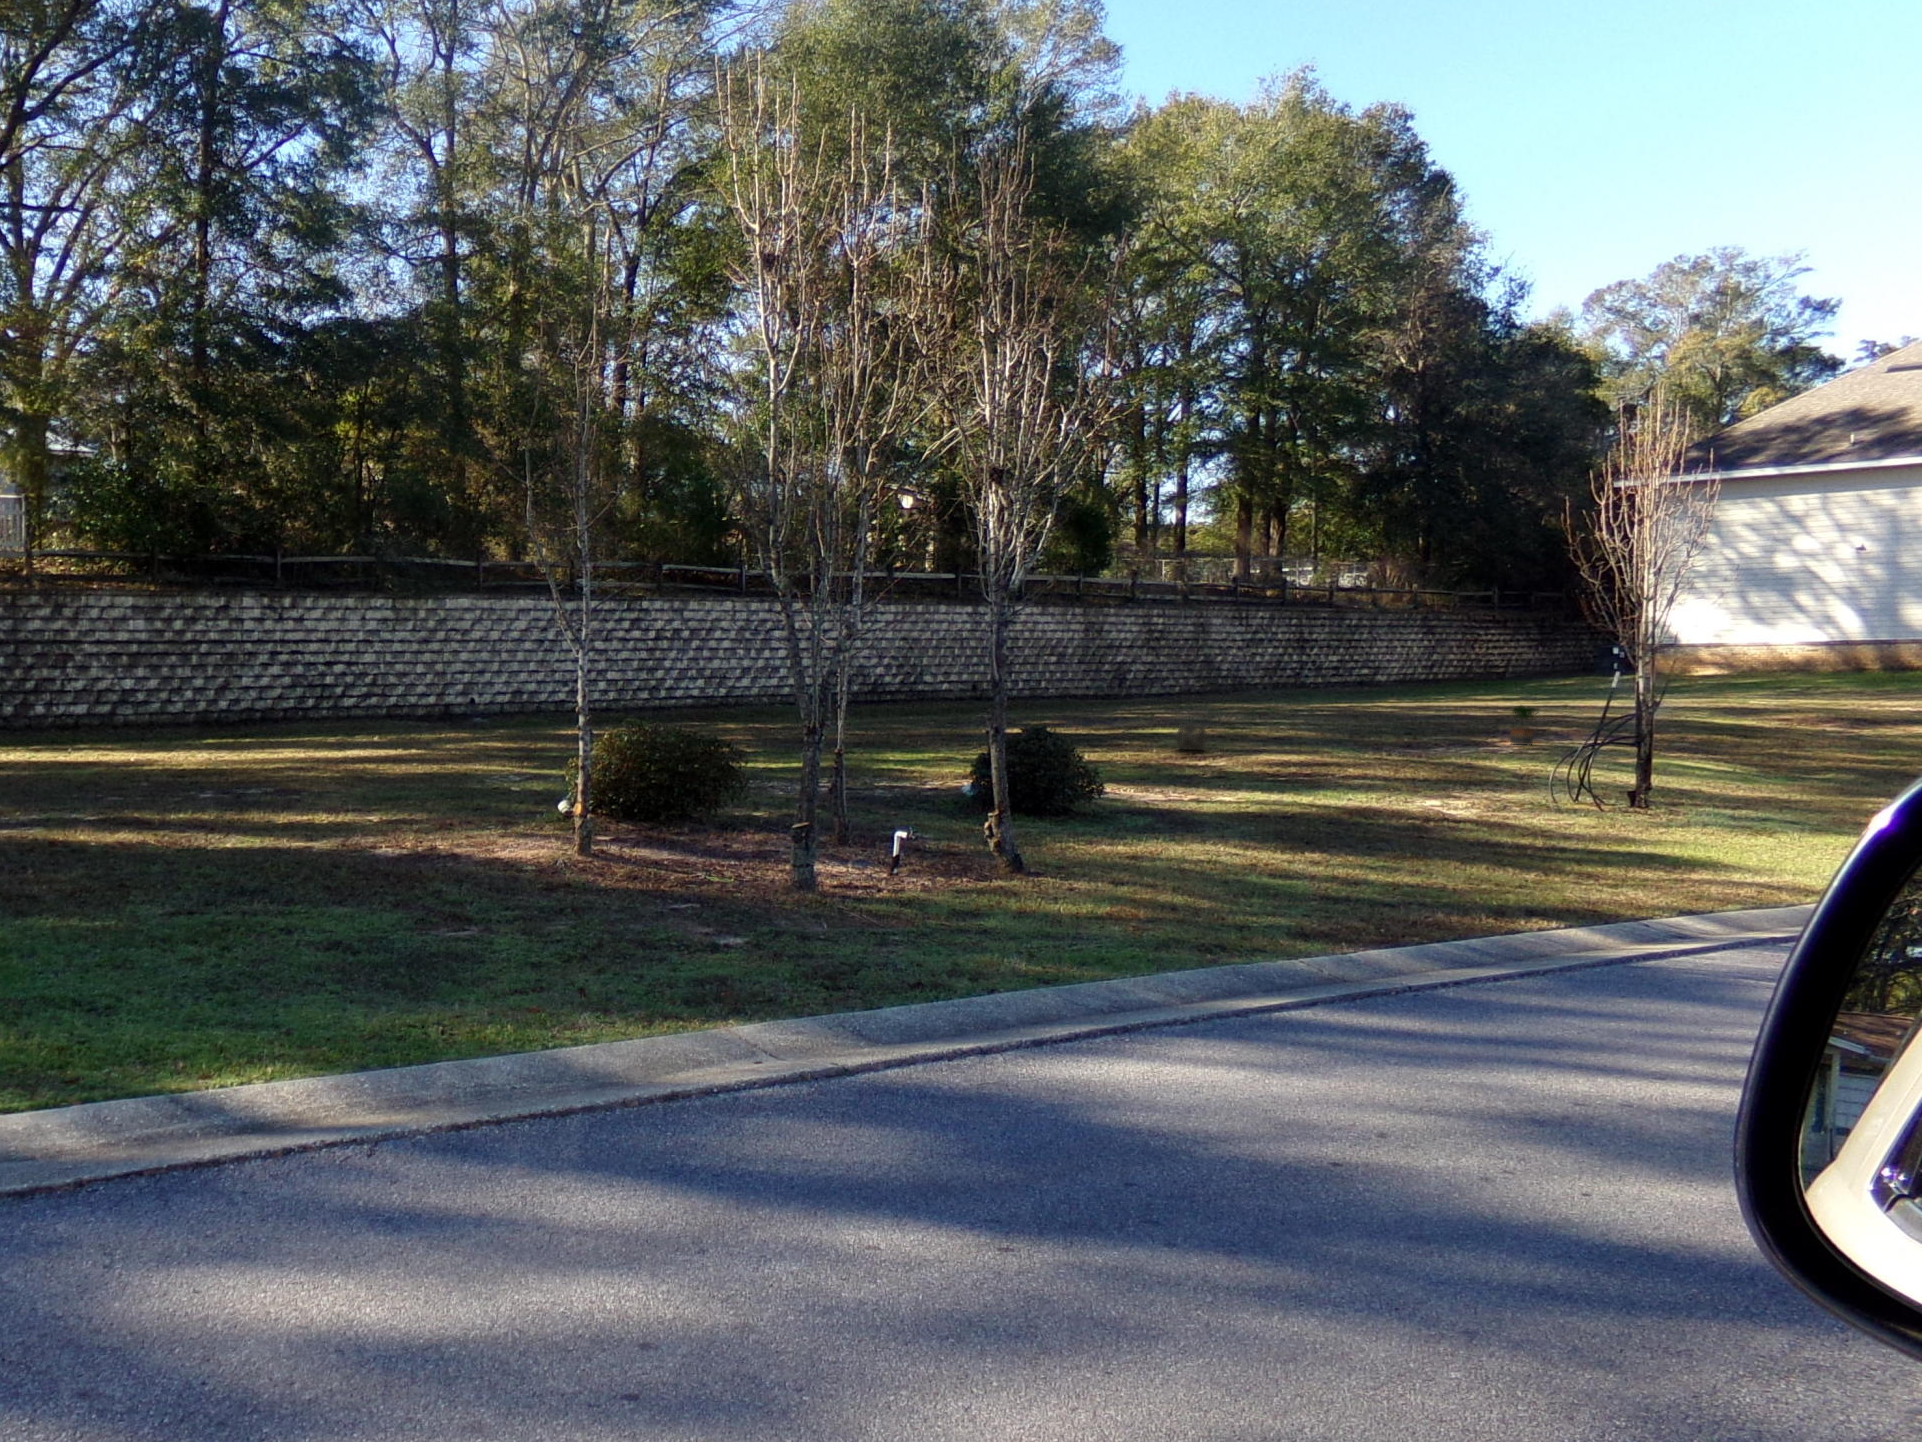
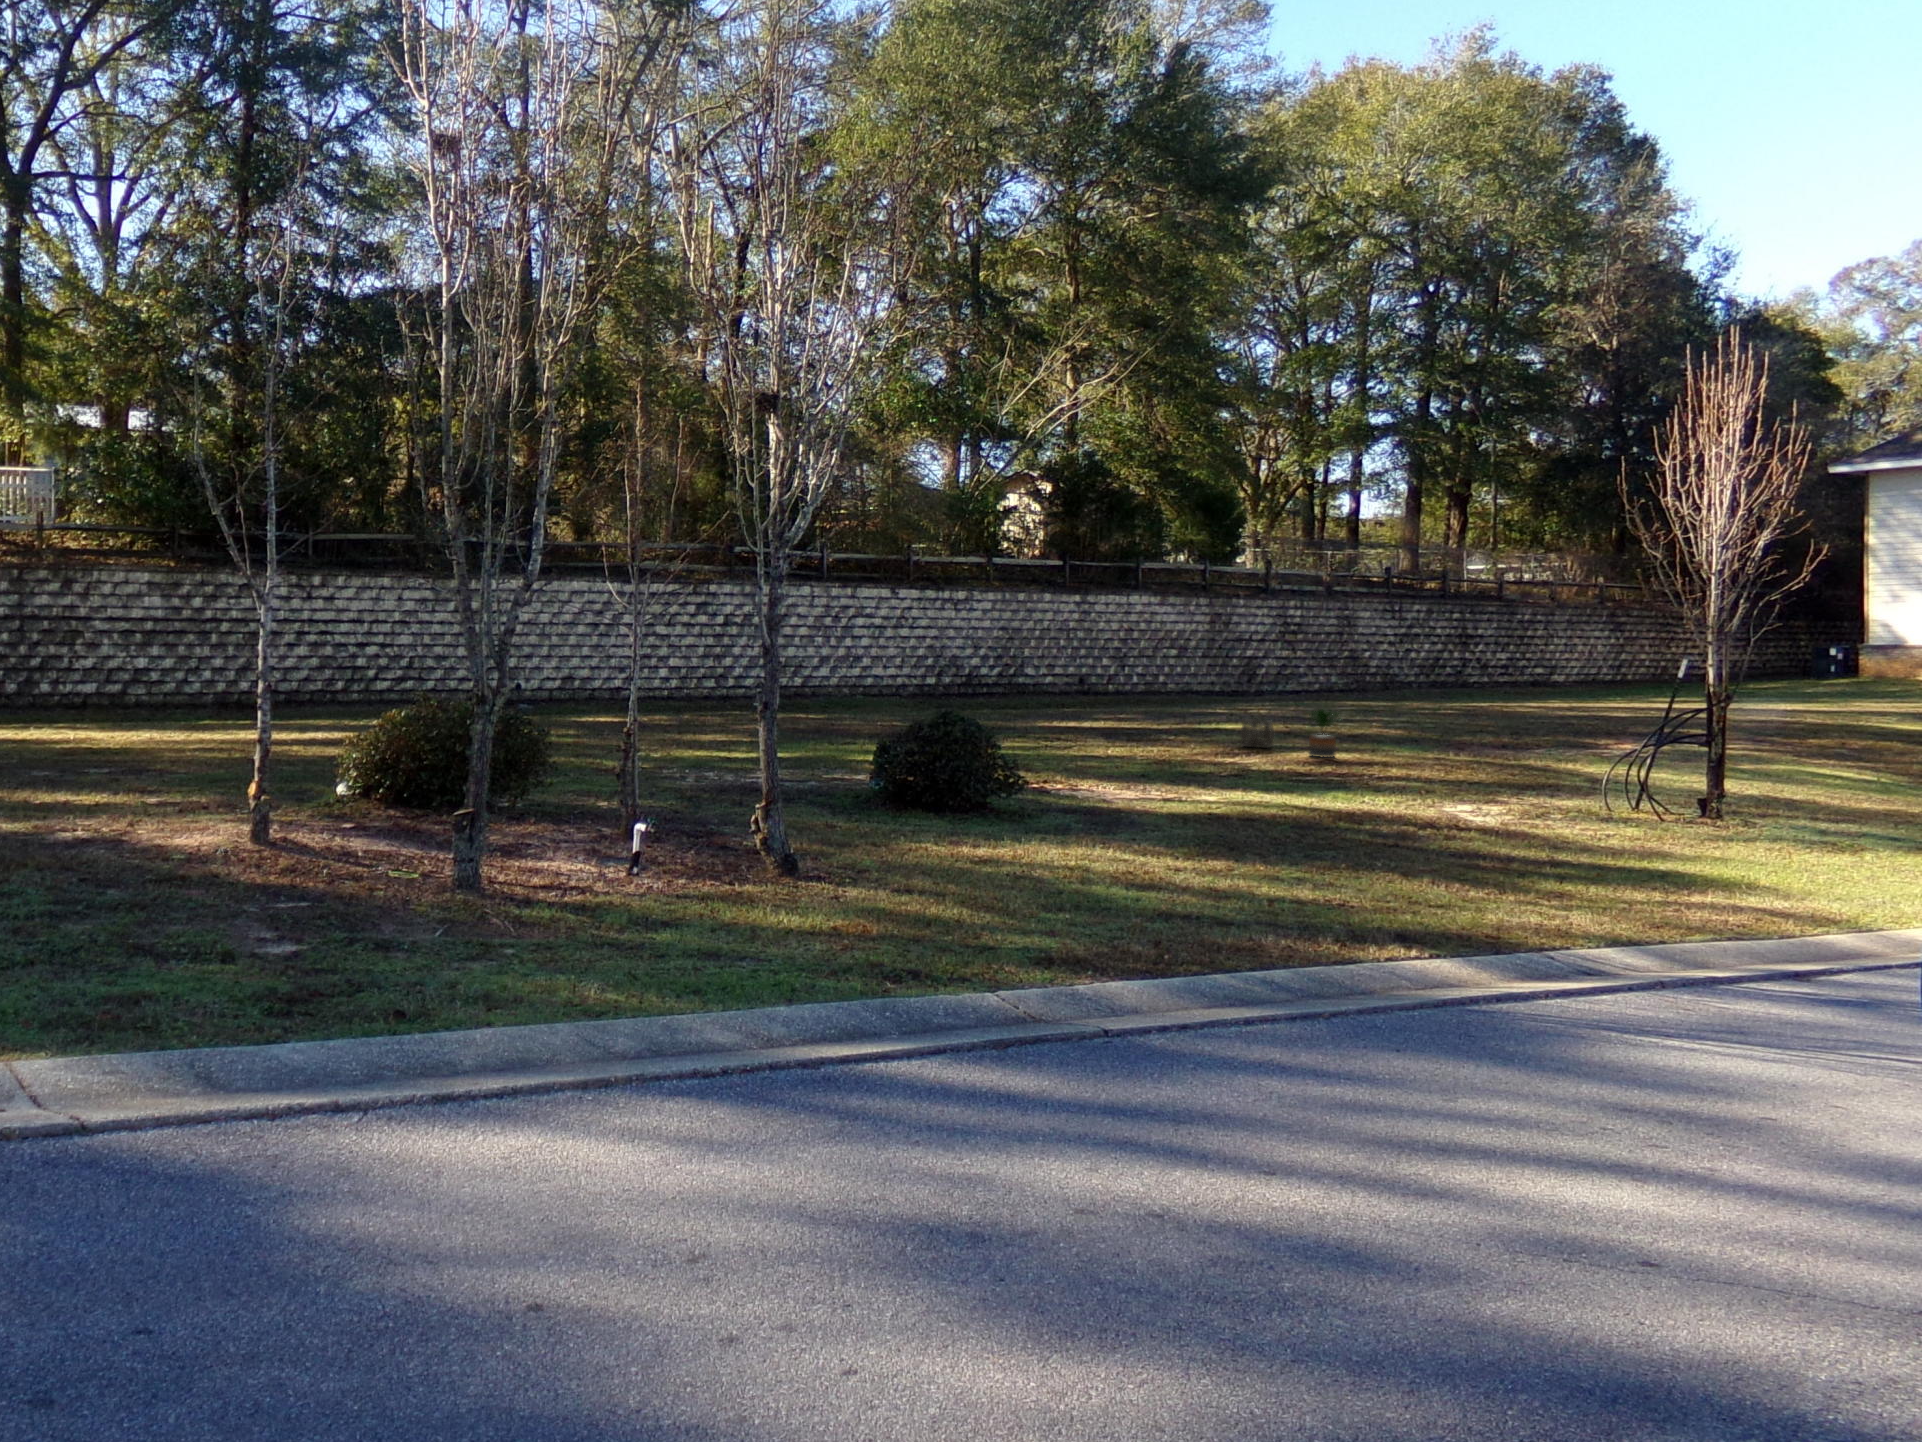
potted tree: present [1510,705,1538,745] -> present [1309,709,1341,757]

